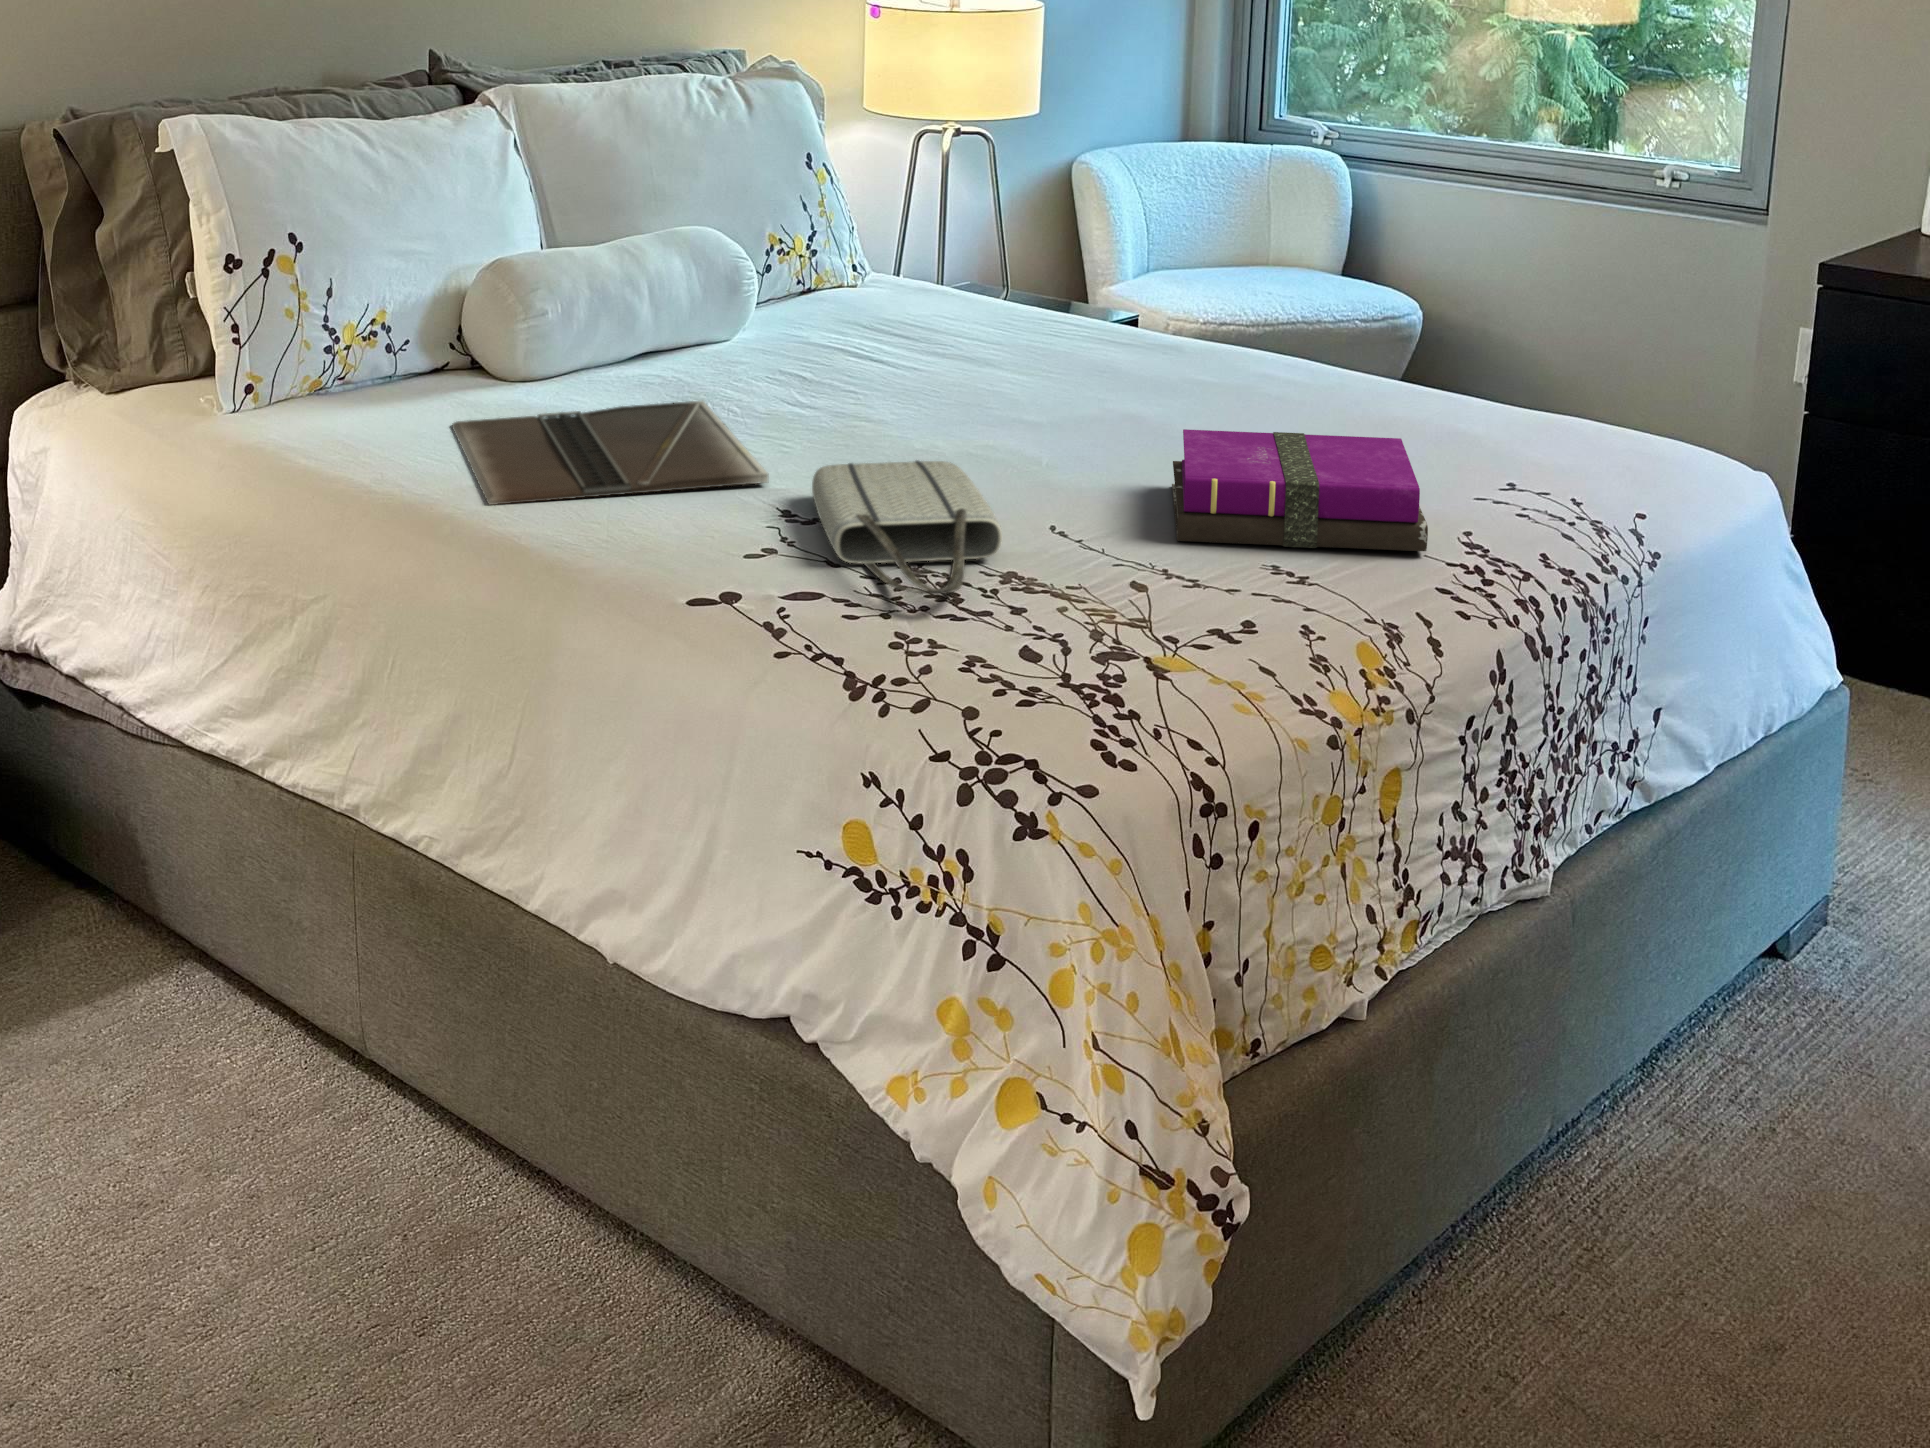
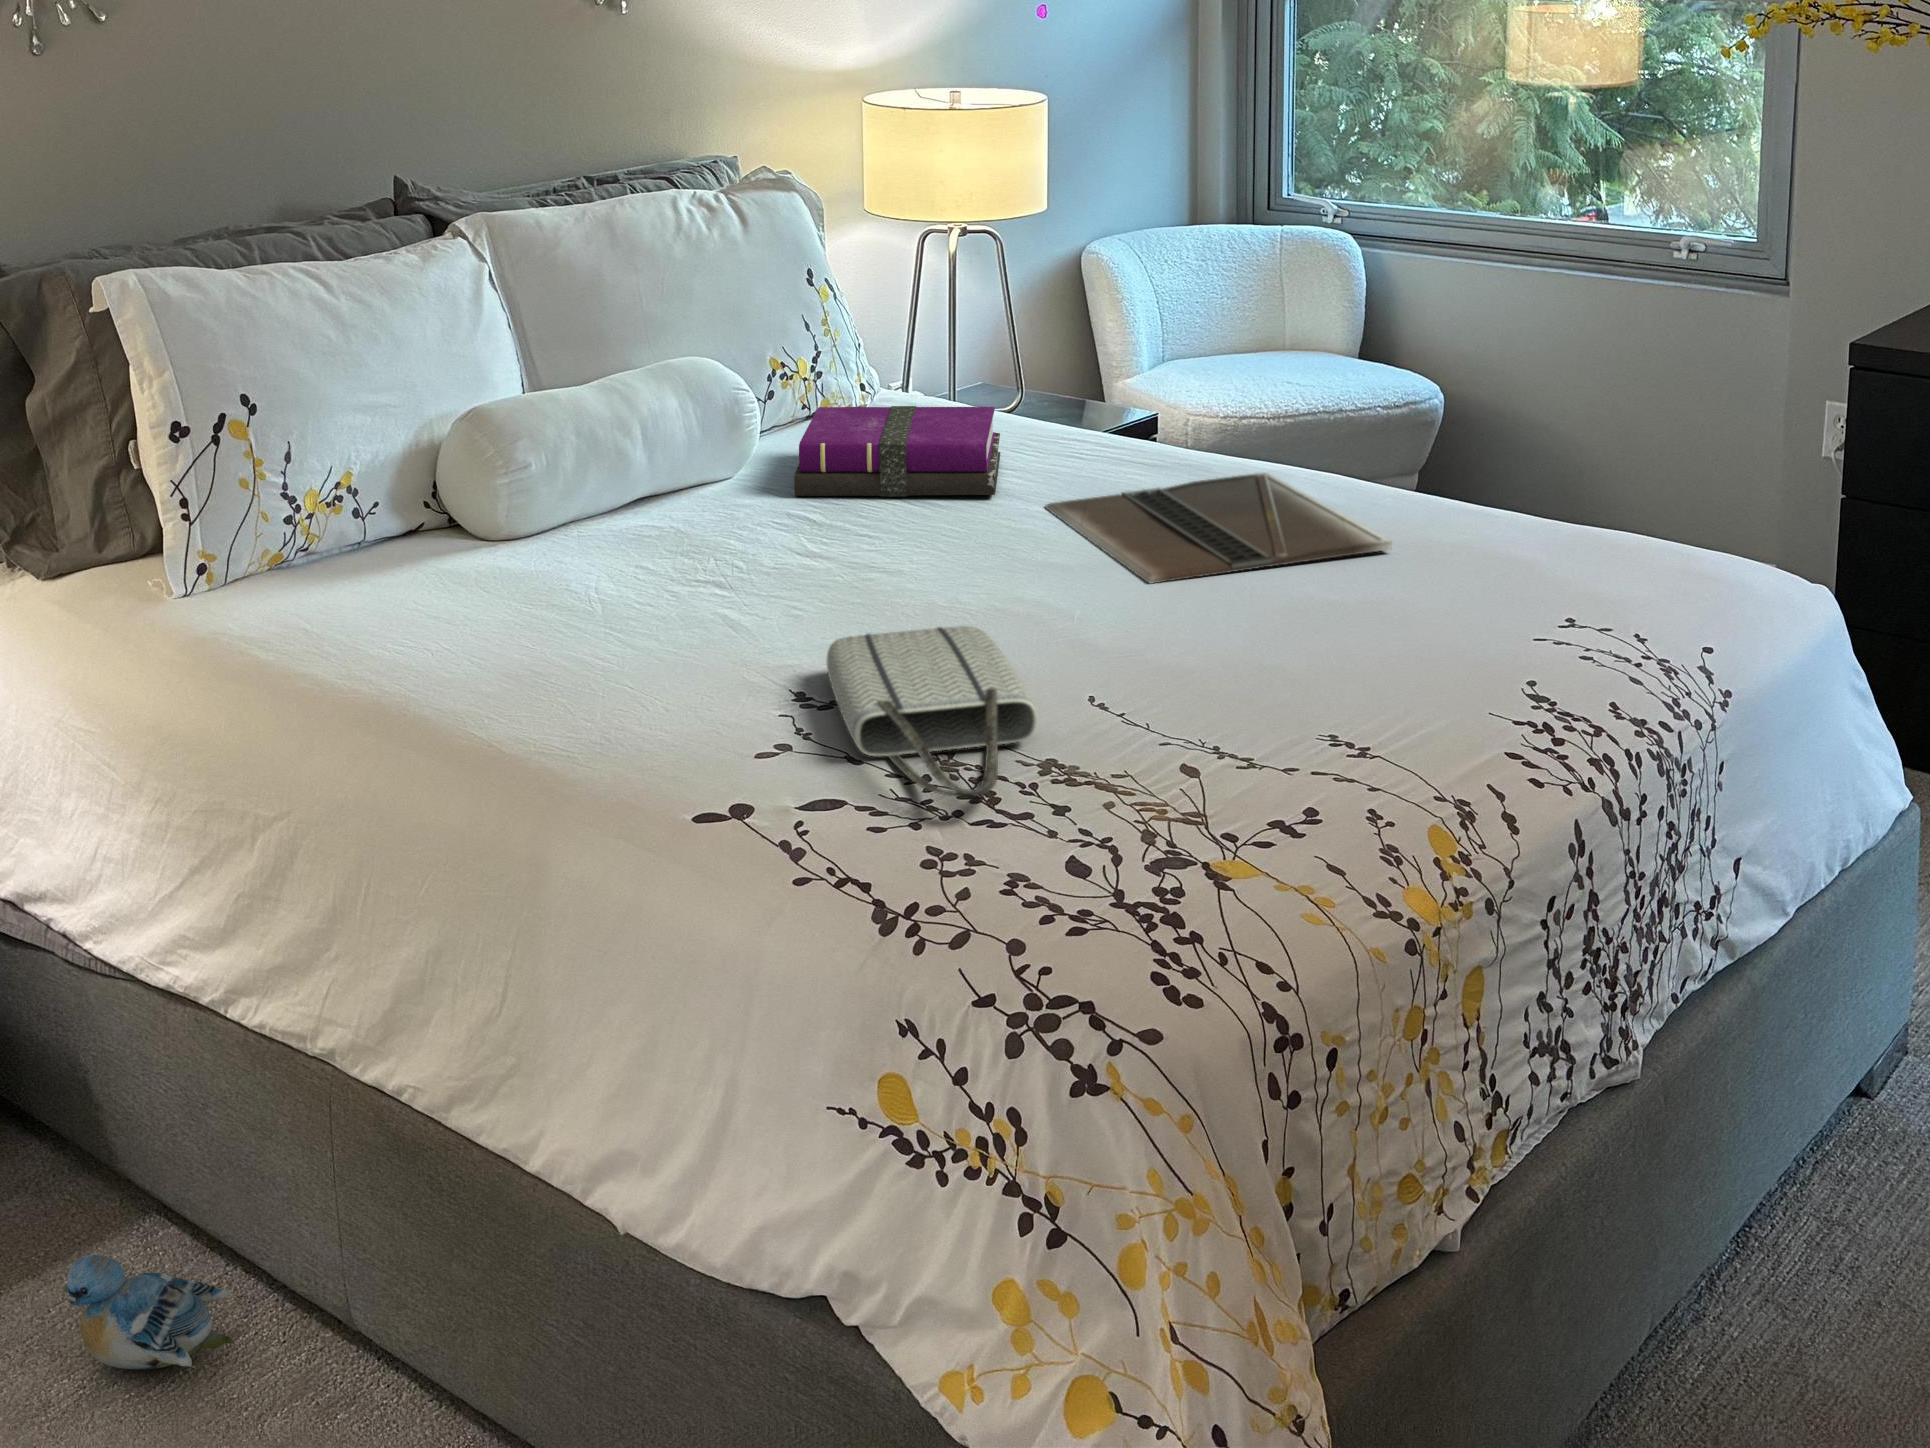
laptop: present [452,401,768,505] -> present [1045,472,1392,584]
notebook: present [1172,429,1428,551] -> present [794,406,1000,497]
plush toy: none [114,977,260,1079] -> present [62,1254,232,1369]

